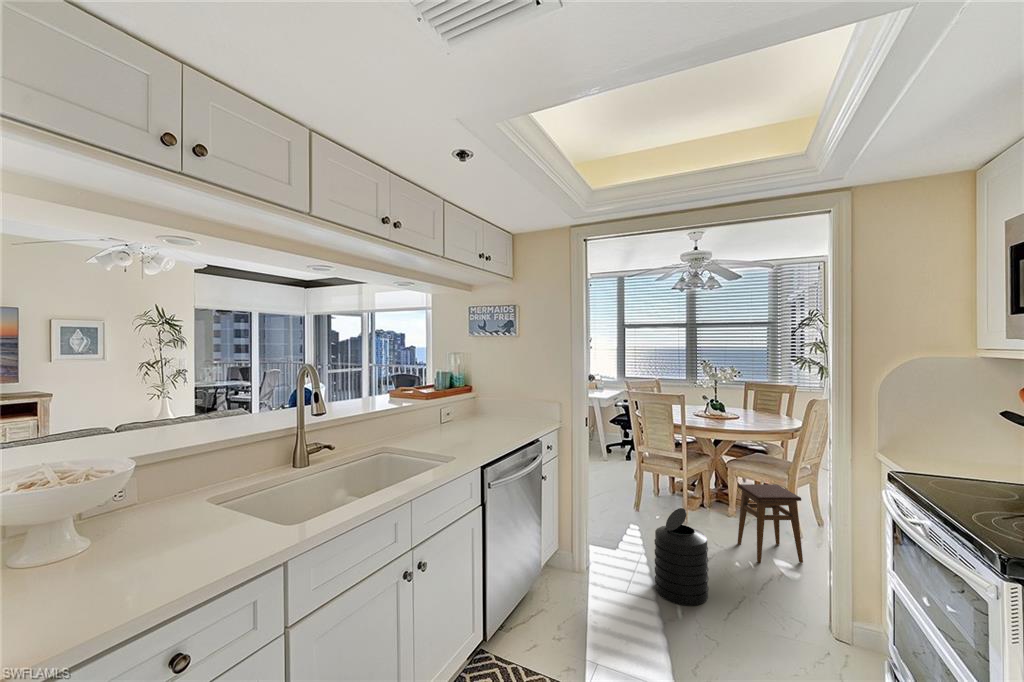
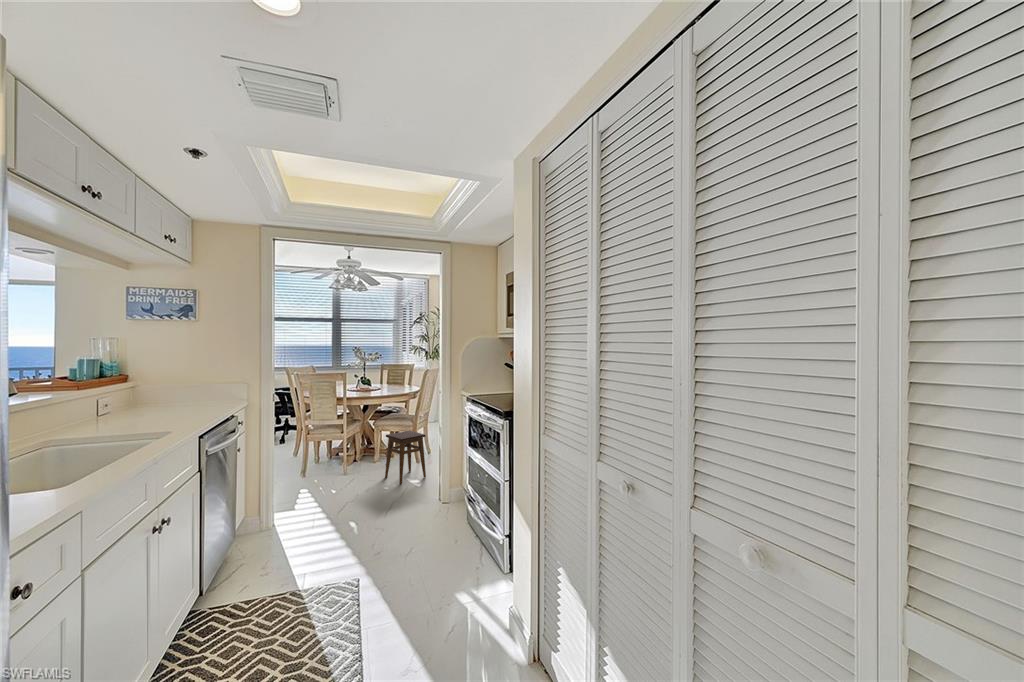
trash can: present [654,508,709,606] -> none [334,453,374,523]

